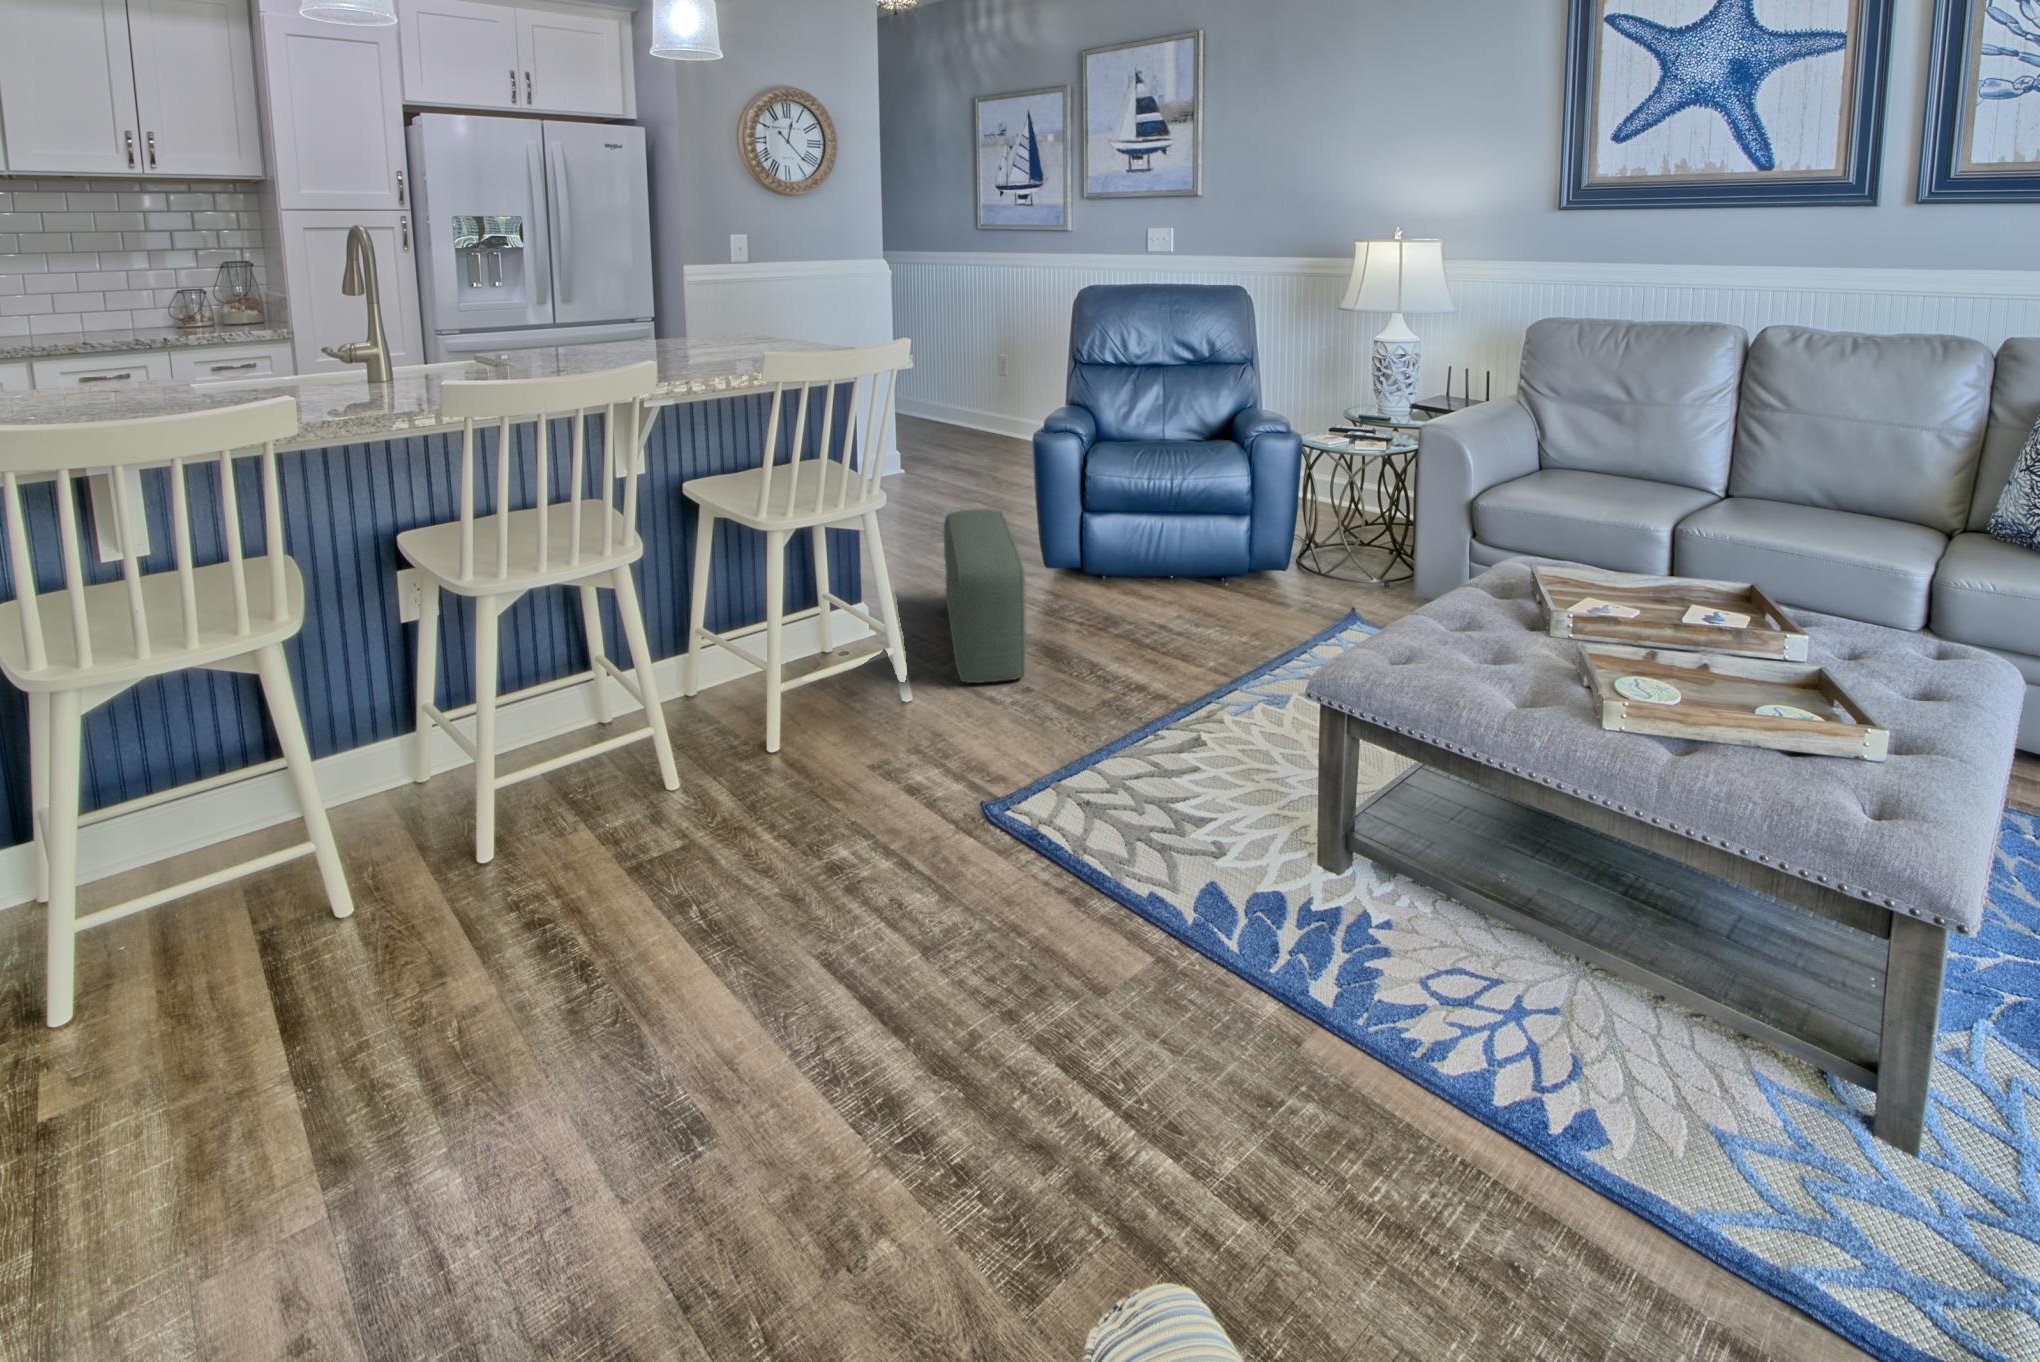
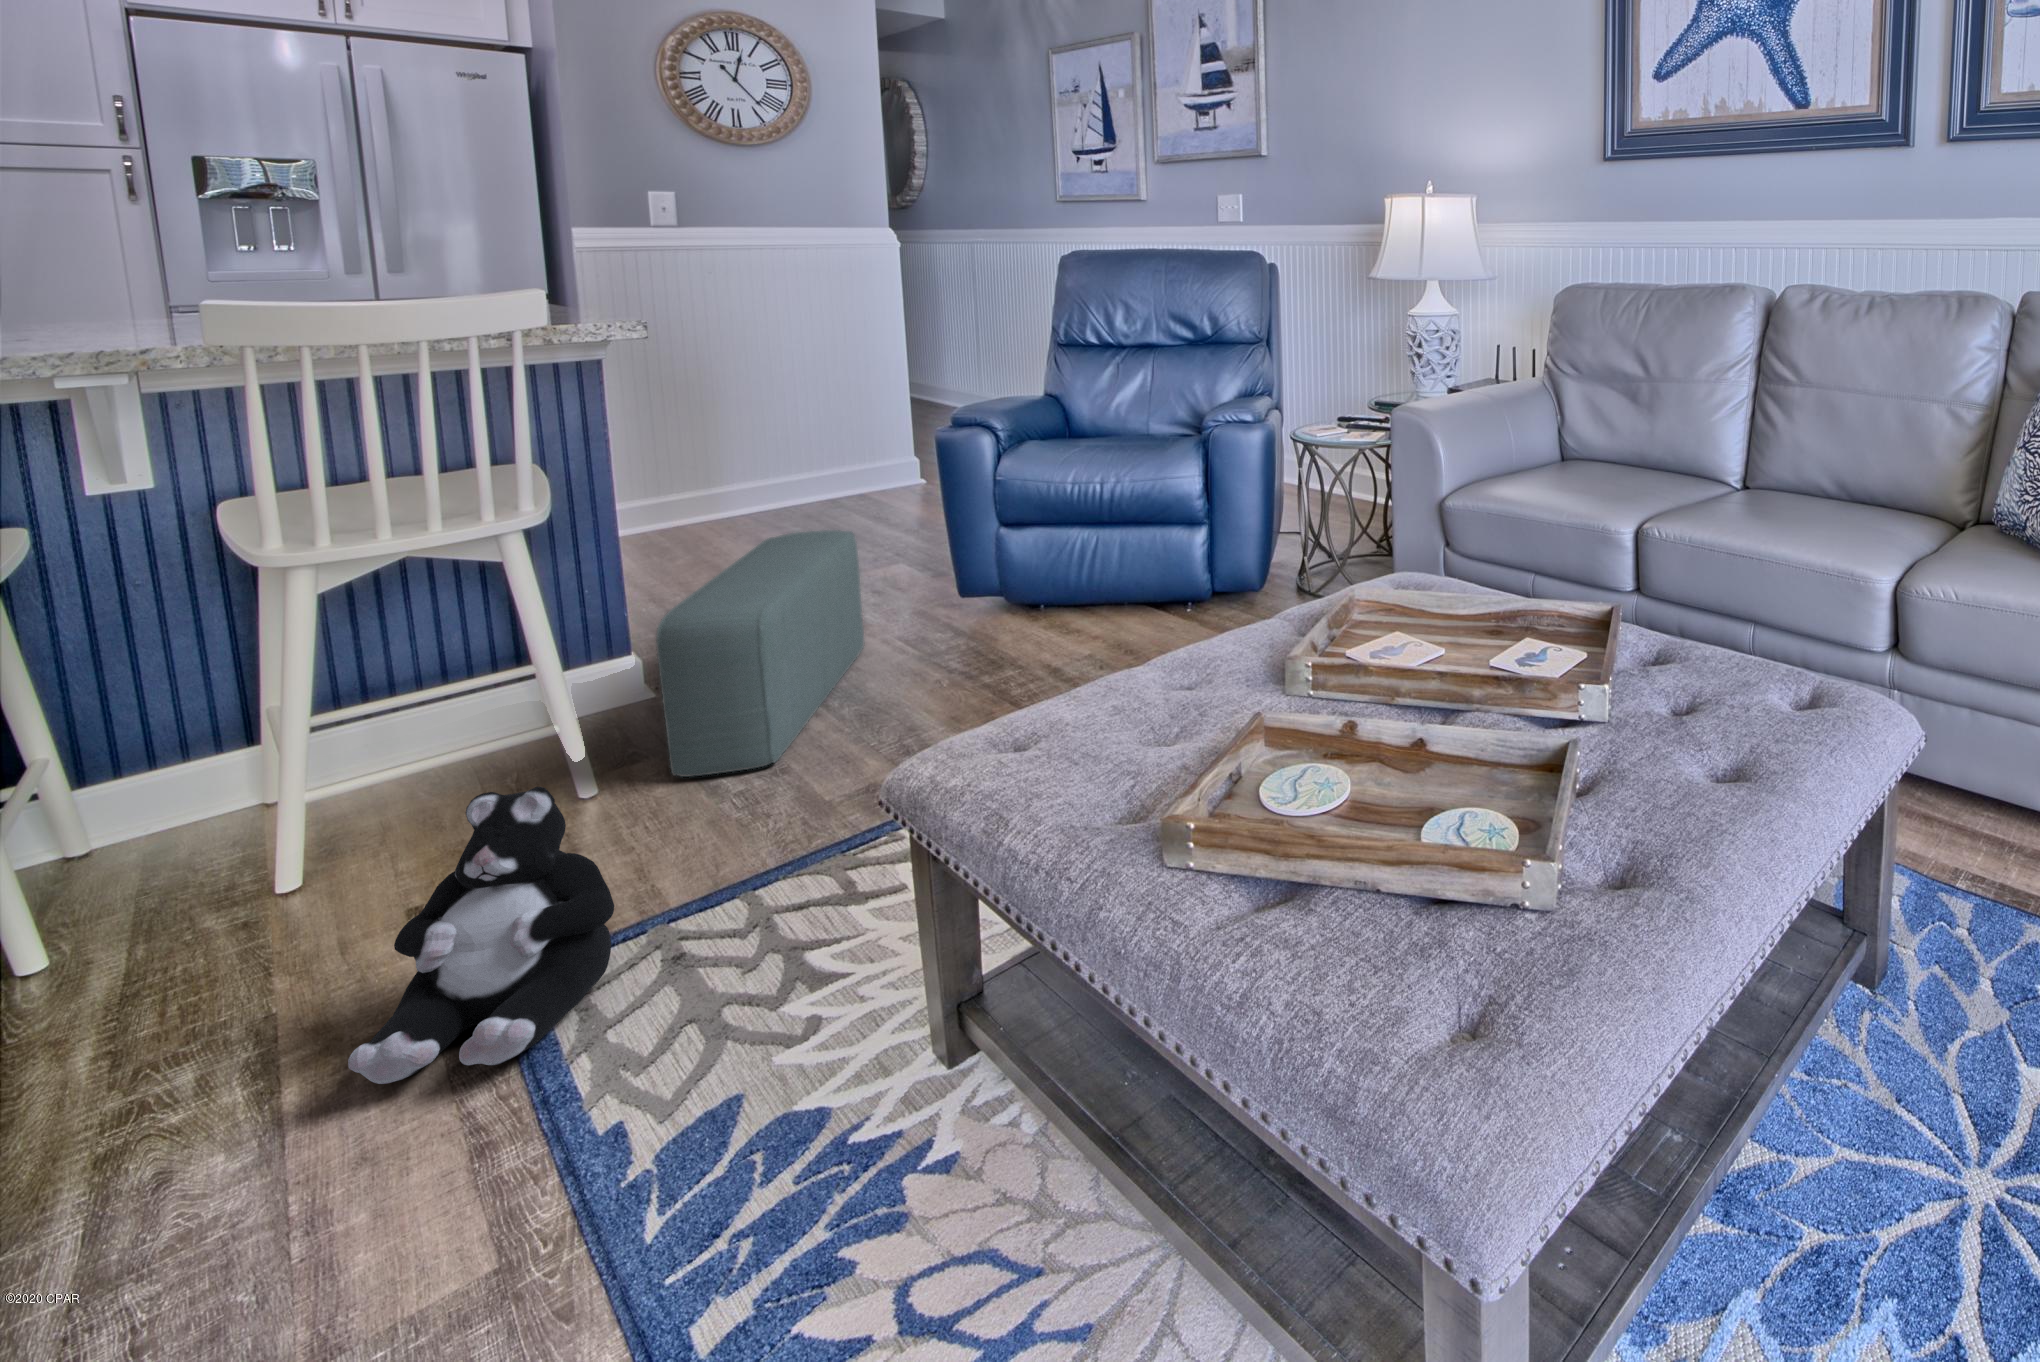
plush toy: none [951,671,1065,845] -> present [348,787,614,1084]

